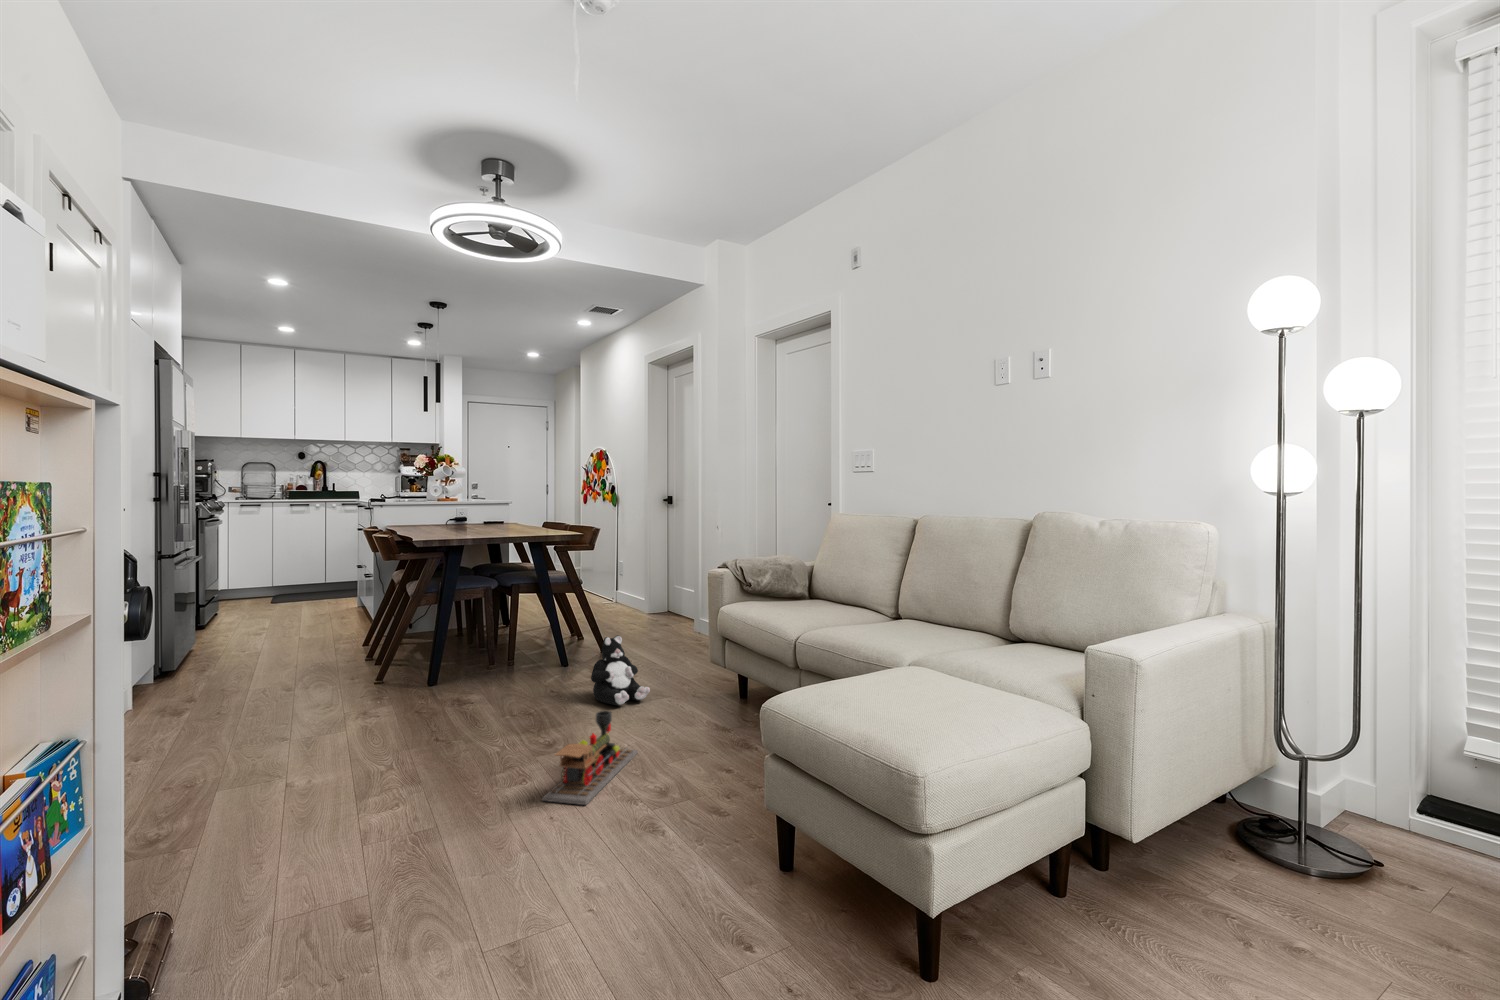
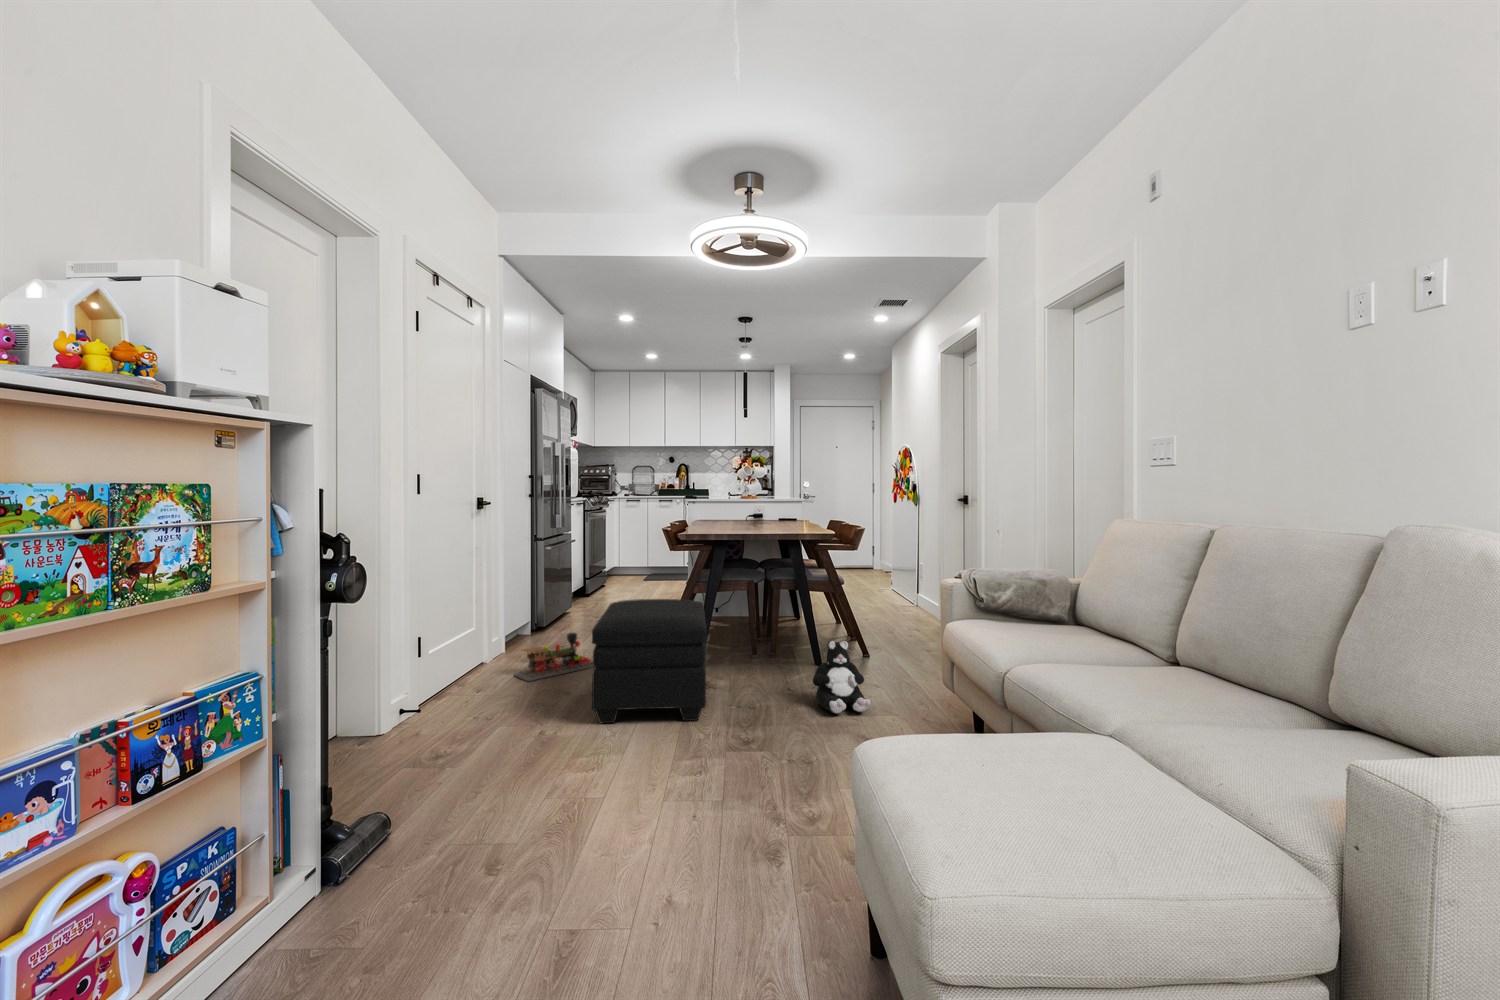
ottoman: none [337,613,494,761] -> present [592,599,707,723]
toy train: present [542,711,638,805] -> present [514,633,595,681]

